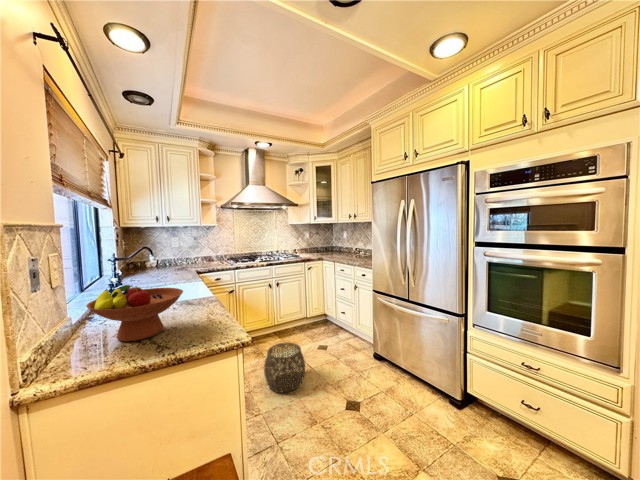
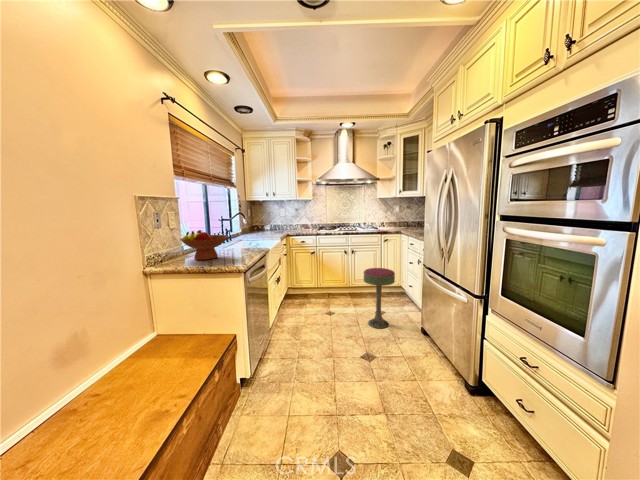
bar stool: none [313,299,346,367] -> present [364,268,395,328]
woven basket: present [264,343,305,393] -> none [314,296,348,334]

